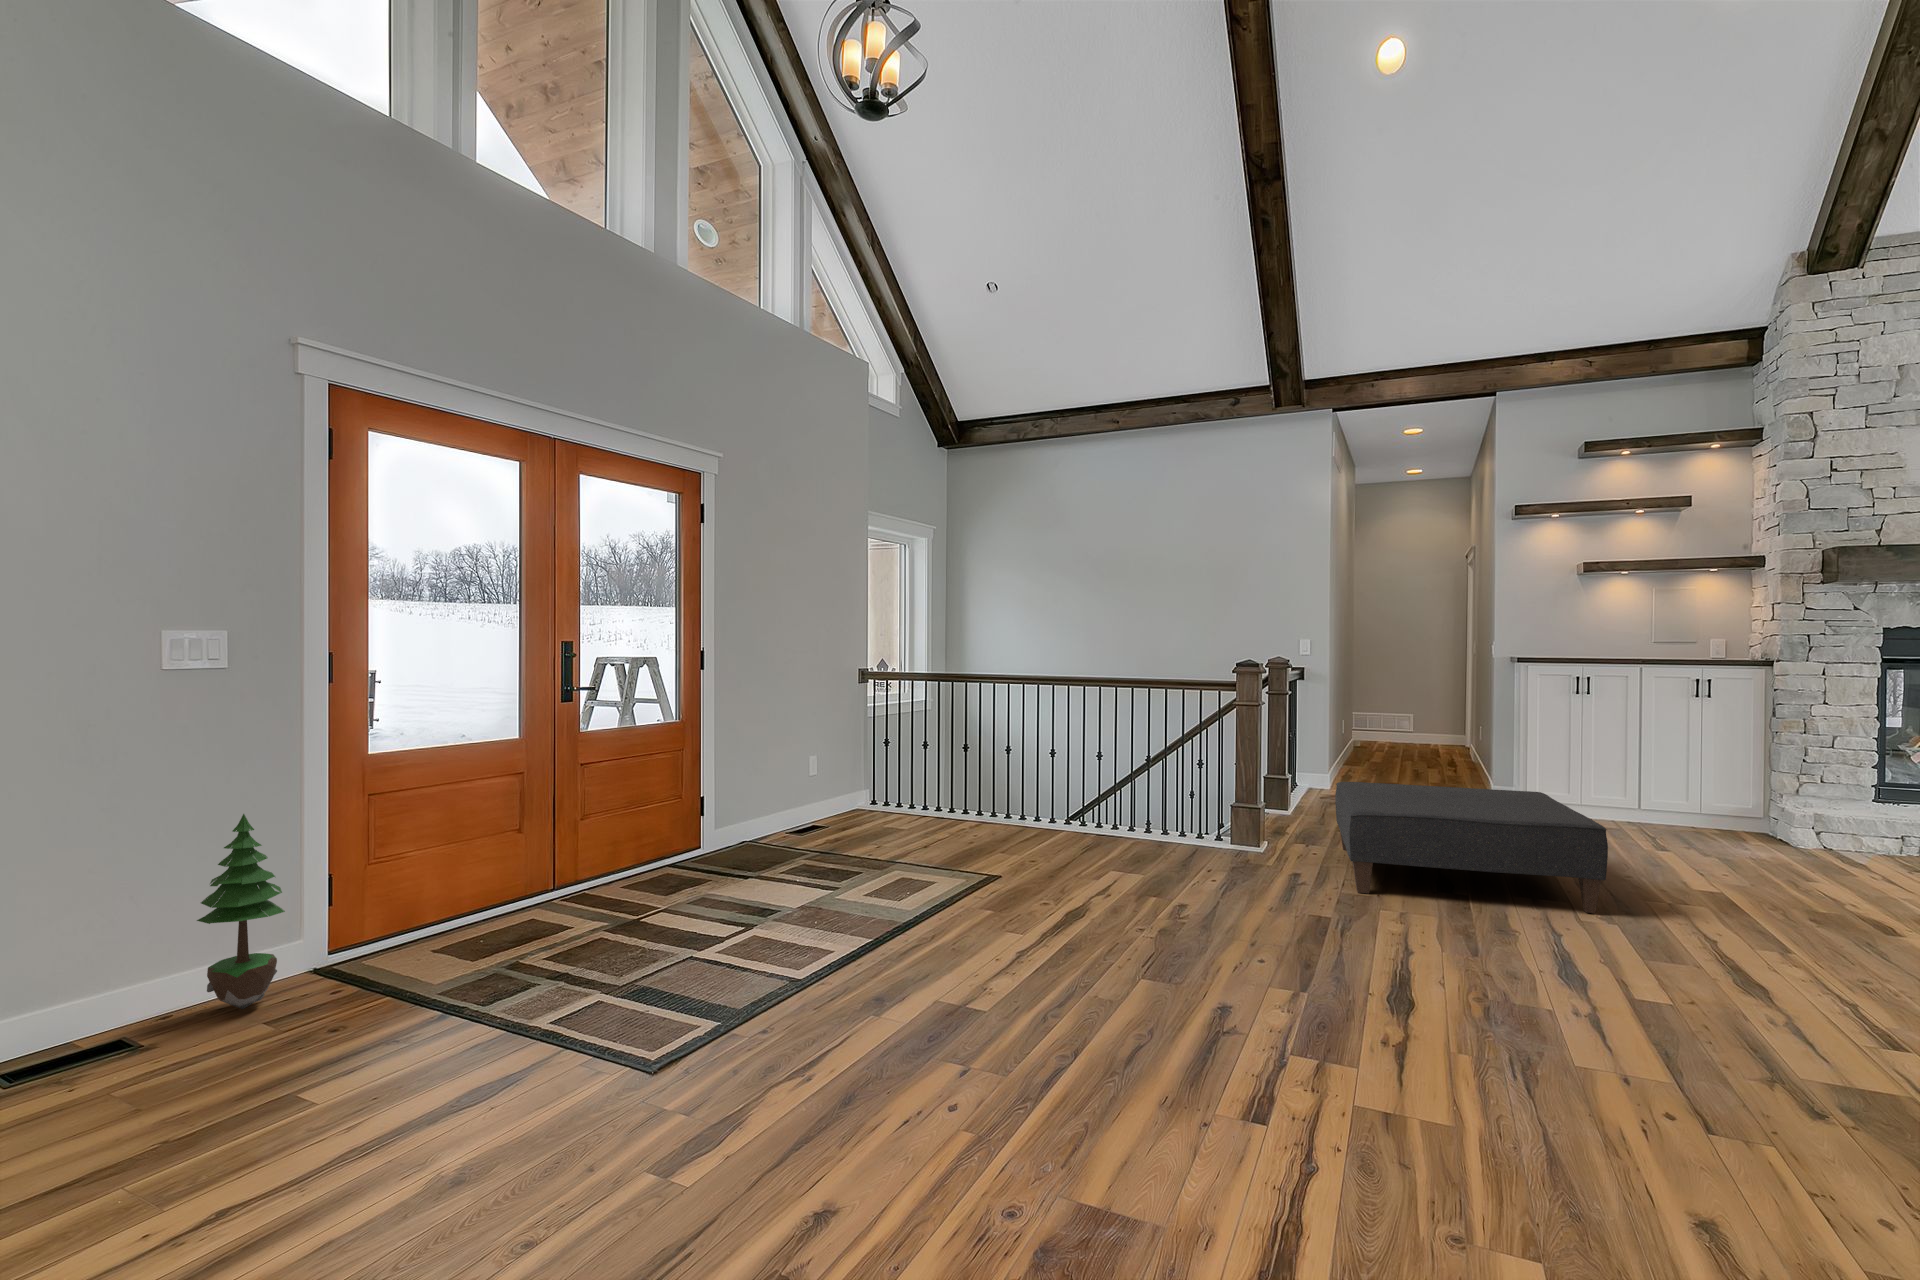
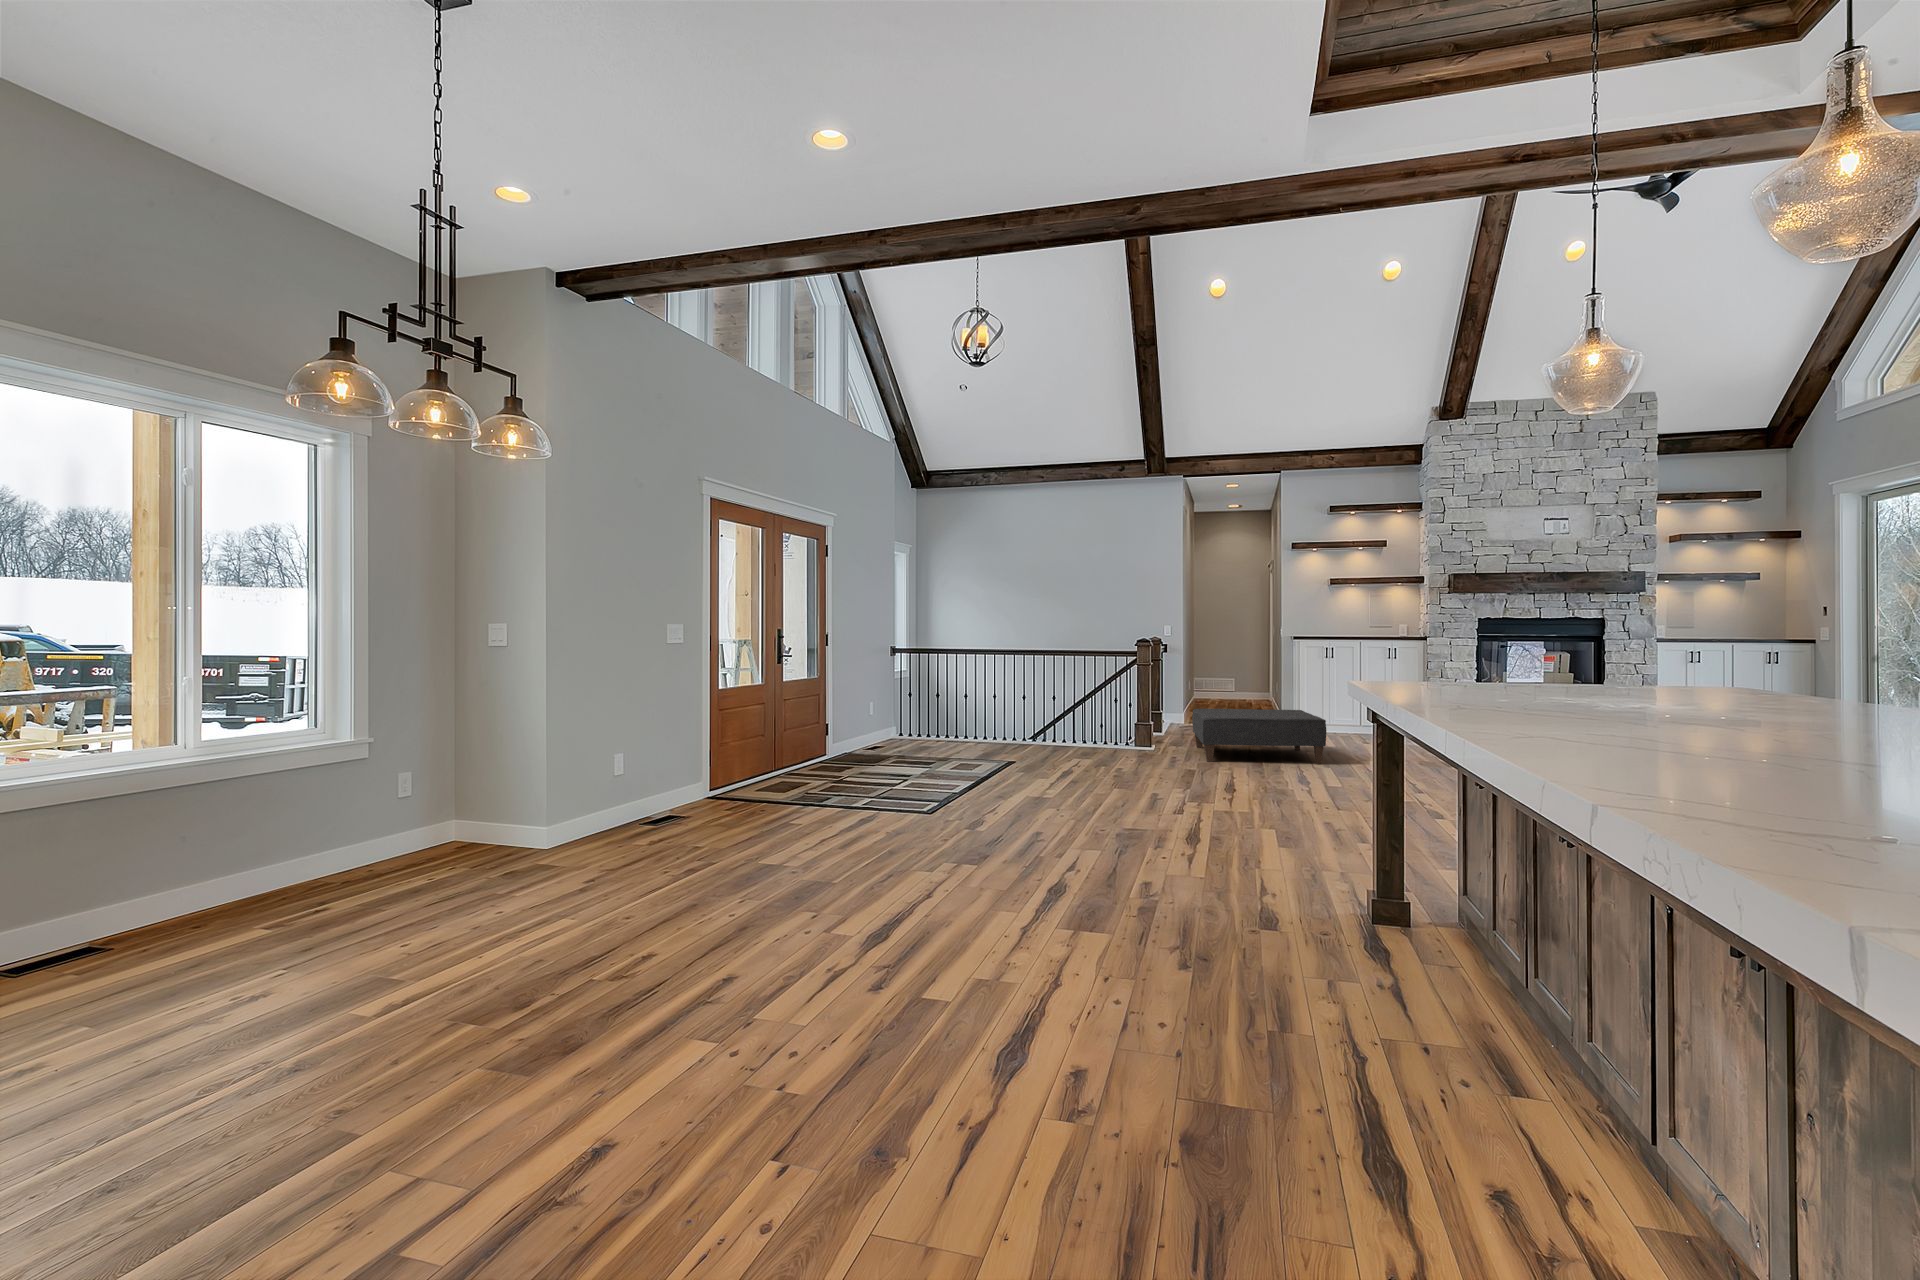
potted tree: present [197,814,285,1009] -> none [684,714,719,809]

